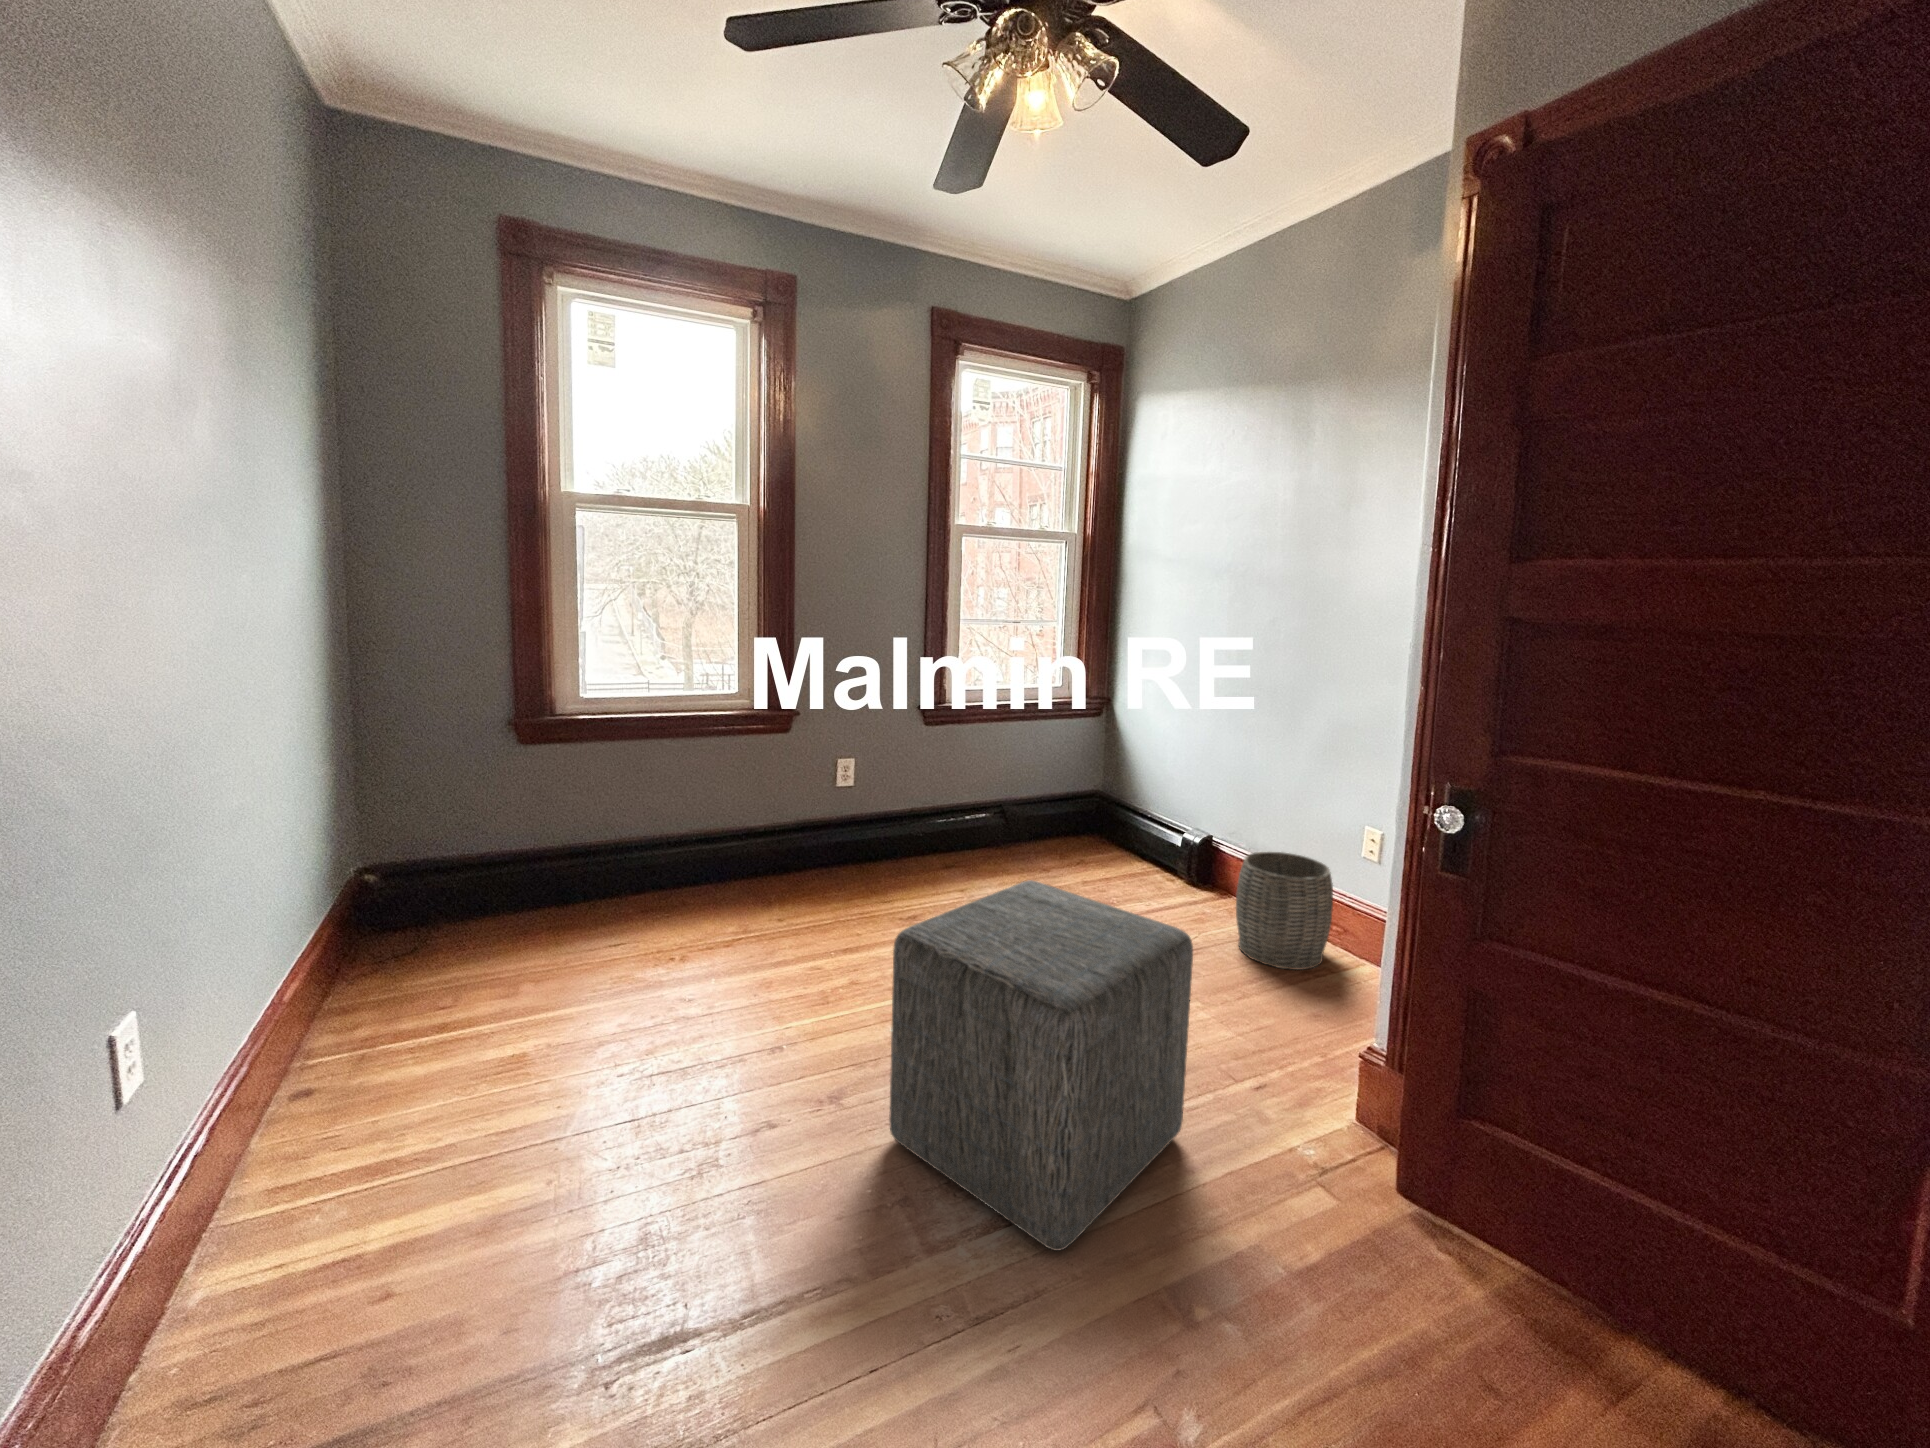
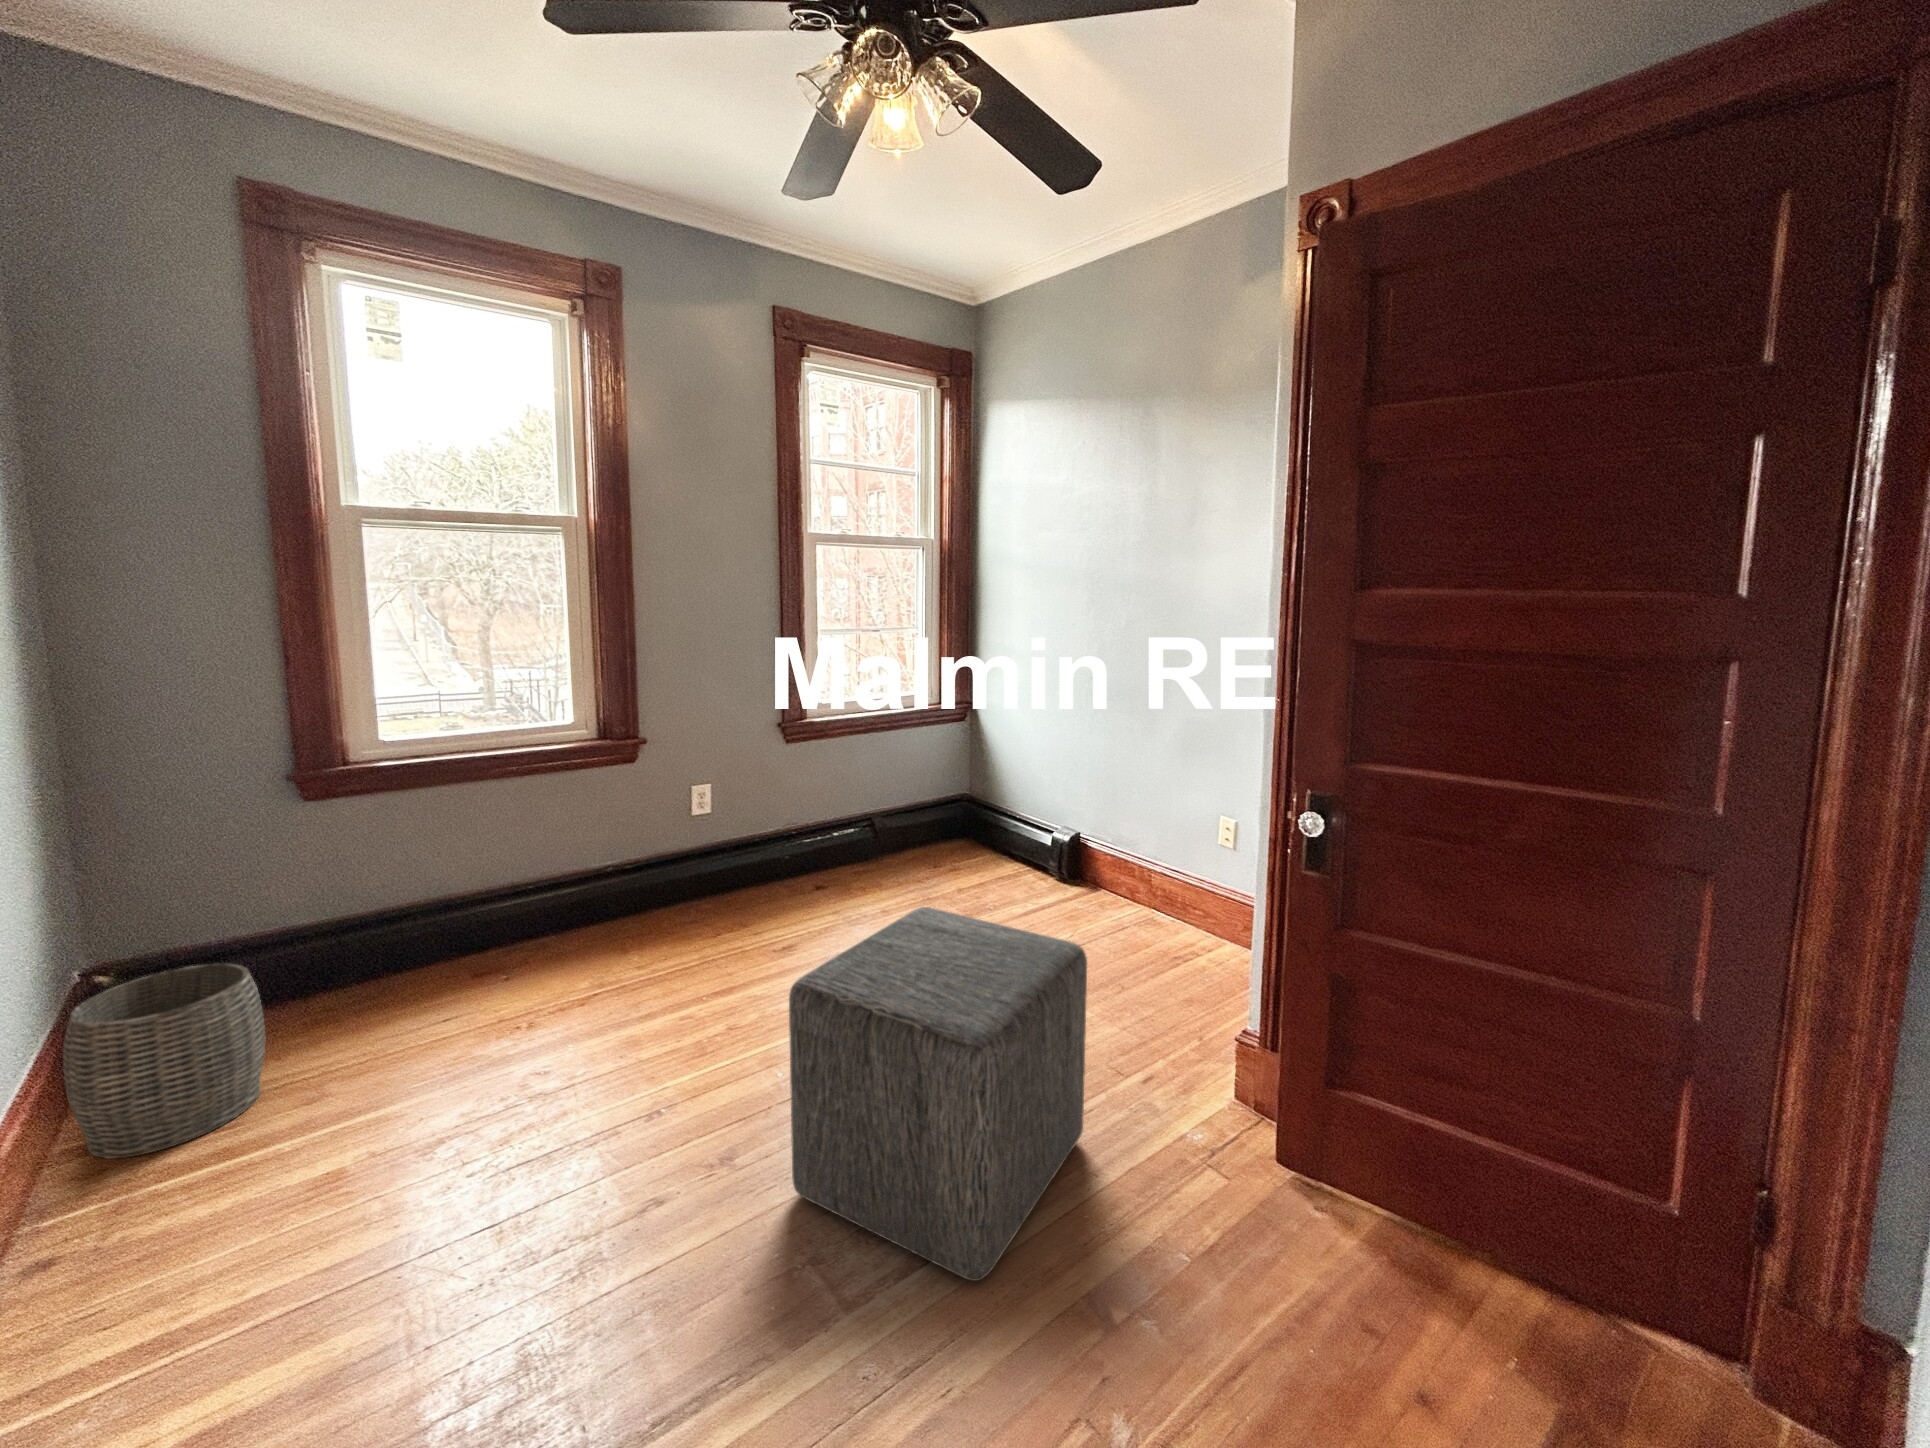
woven basket: present [1236,852,1333,970] -> present [63,964,266,1158]

